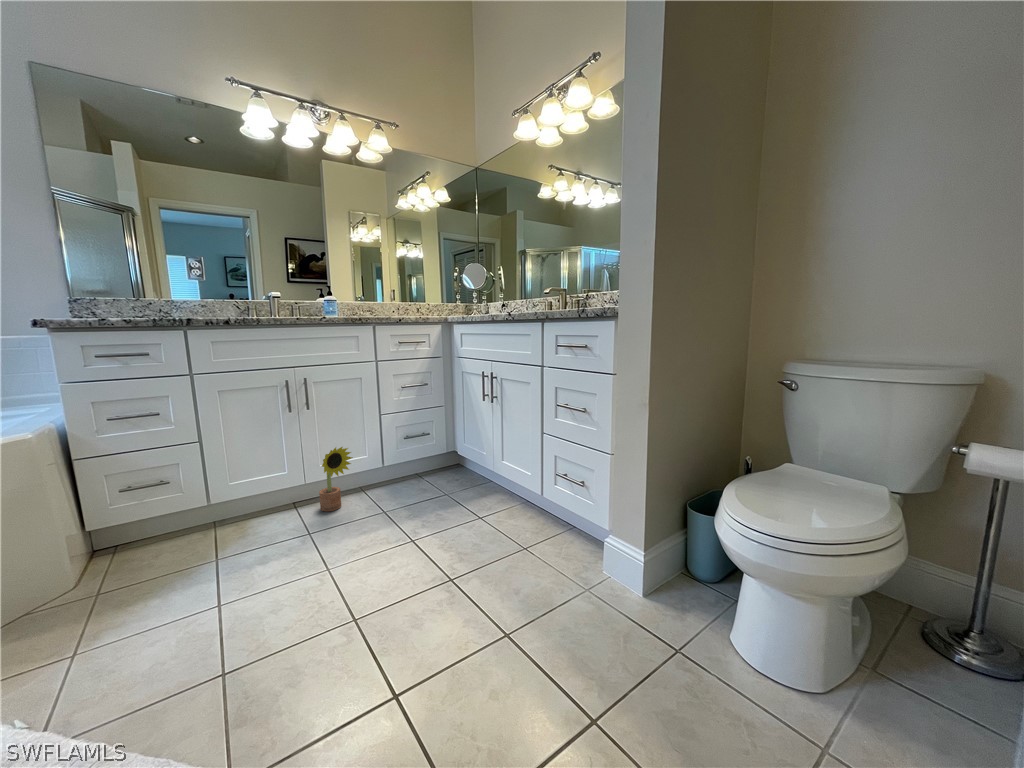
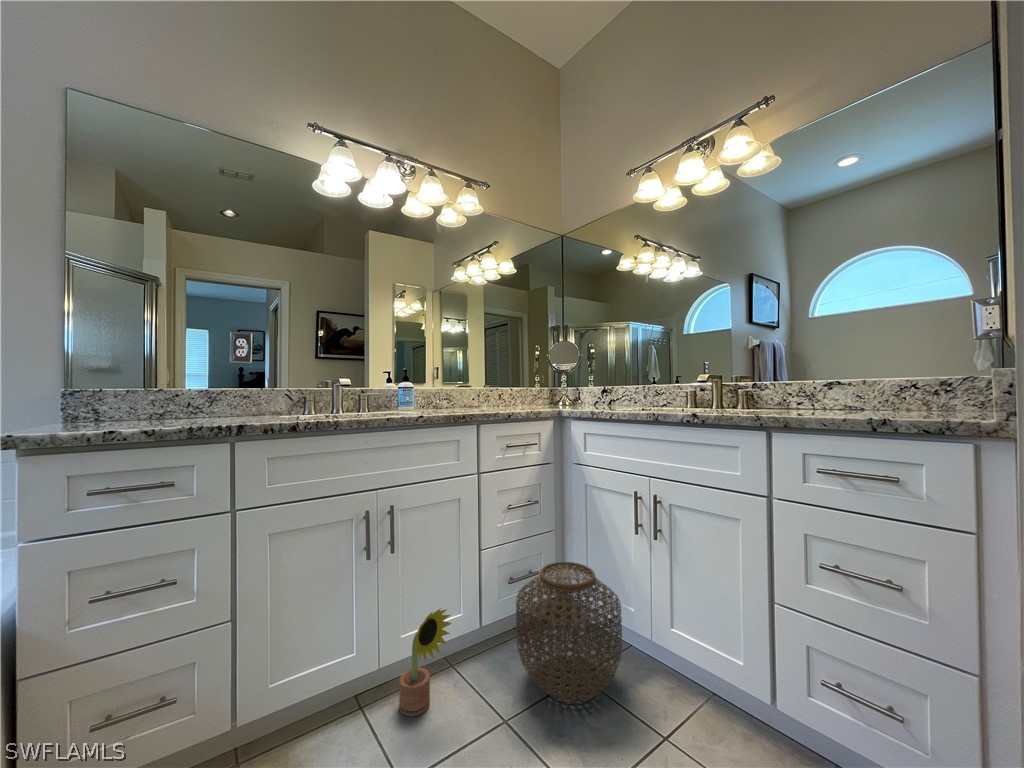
woven basket: none [399,424,472,507] -> present [516,562,622,703]

